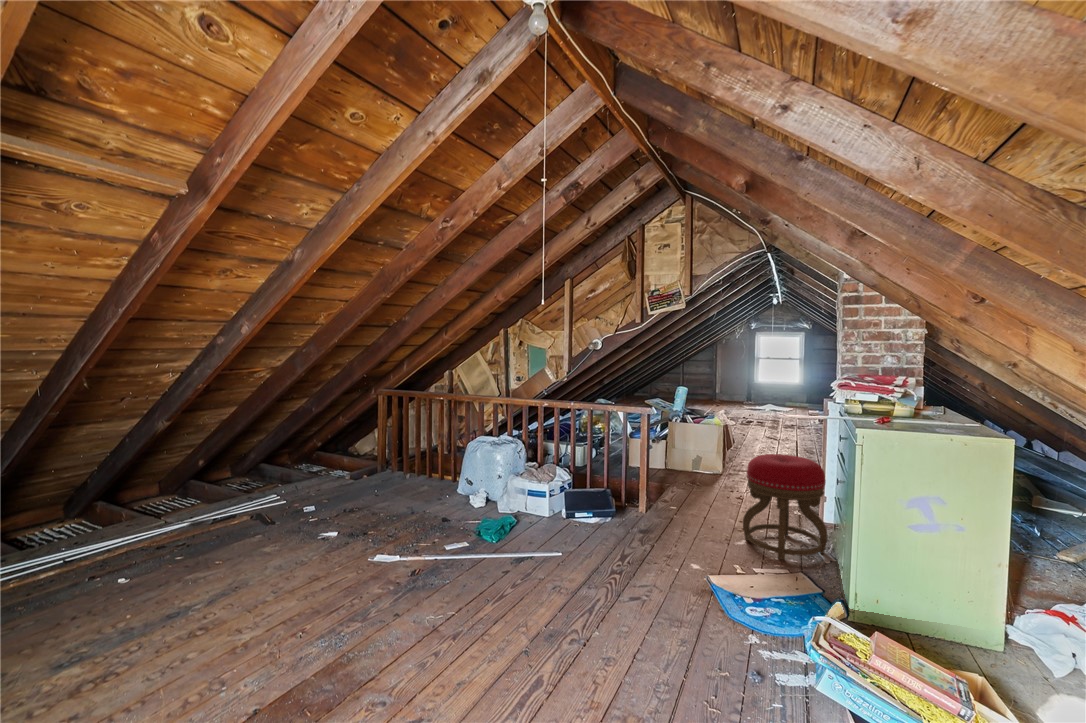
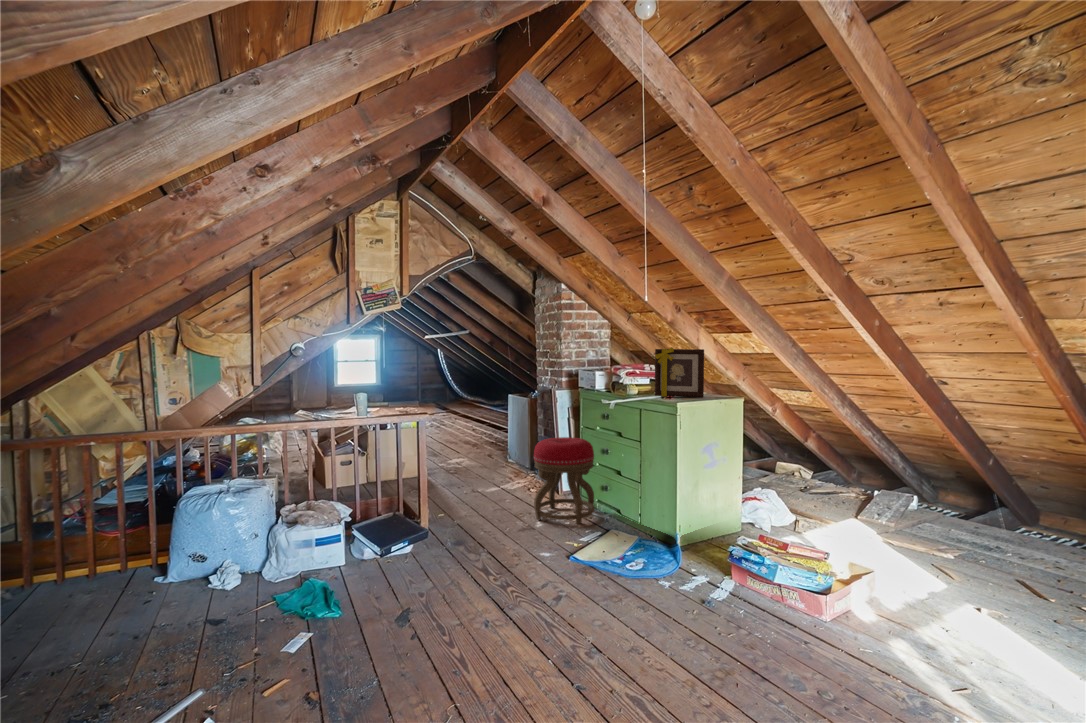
picture frame: none [873,356,953,435] -> present [655,347,704,397]

